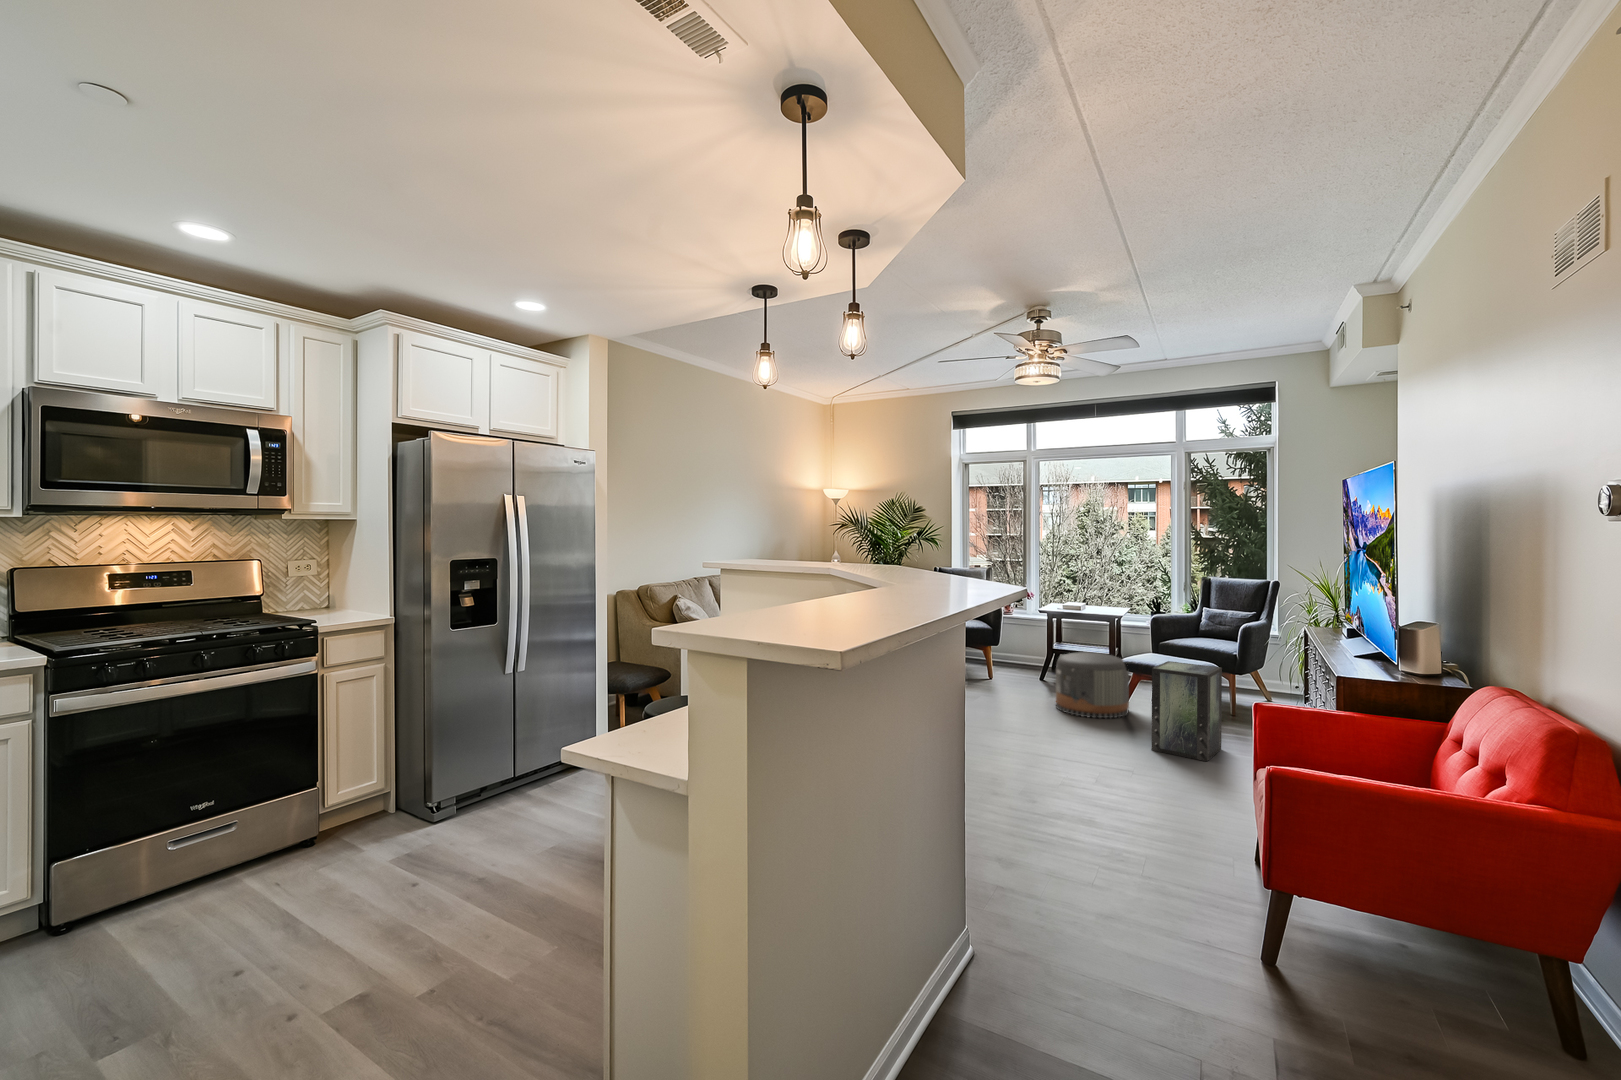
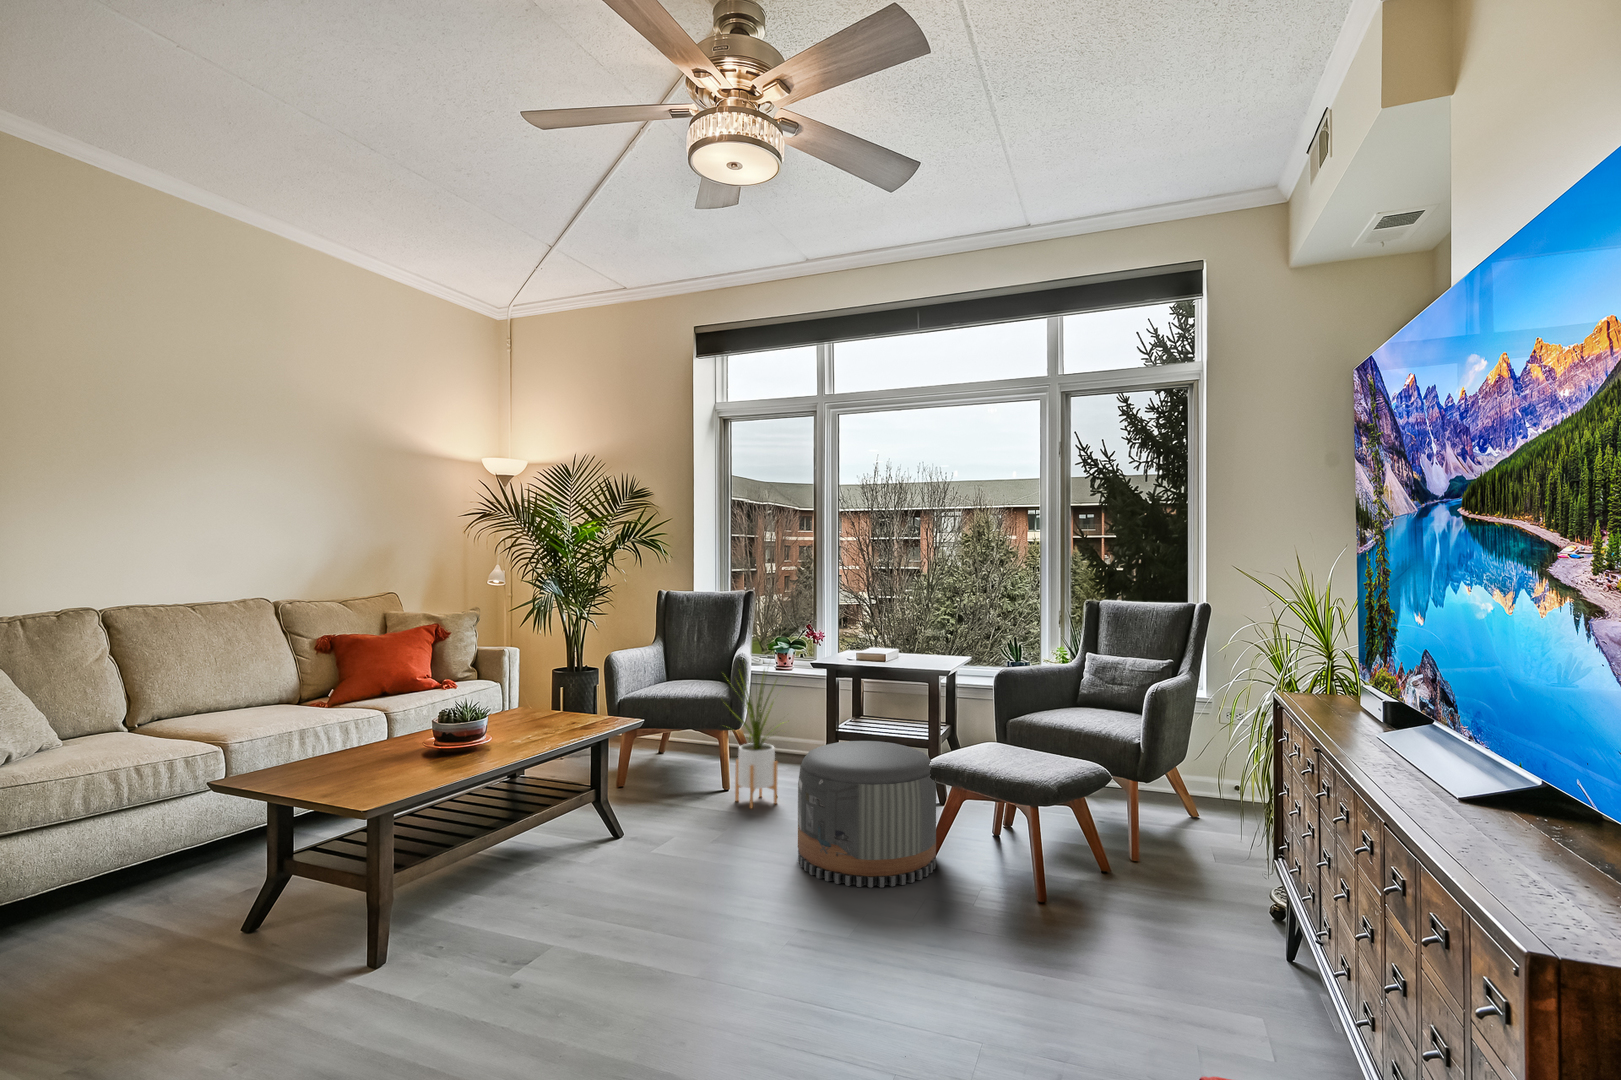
house plant: none [994,610,1037,689] -> present [733,671,781,809]
storage box: present [1152,661,1222,761] -> none [941,771,1103,1047]

